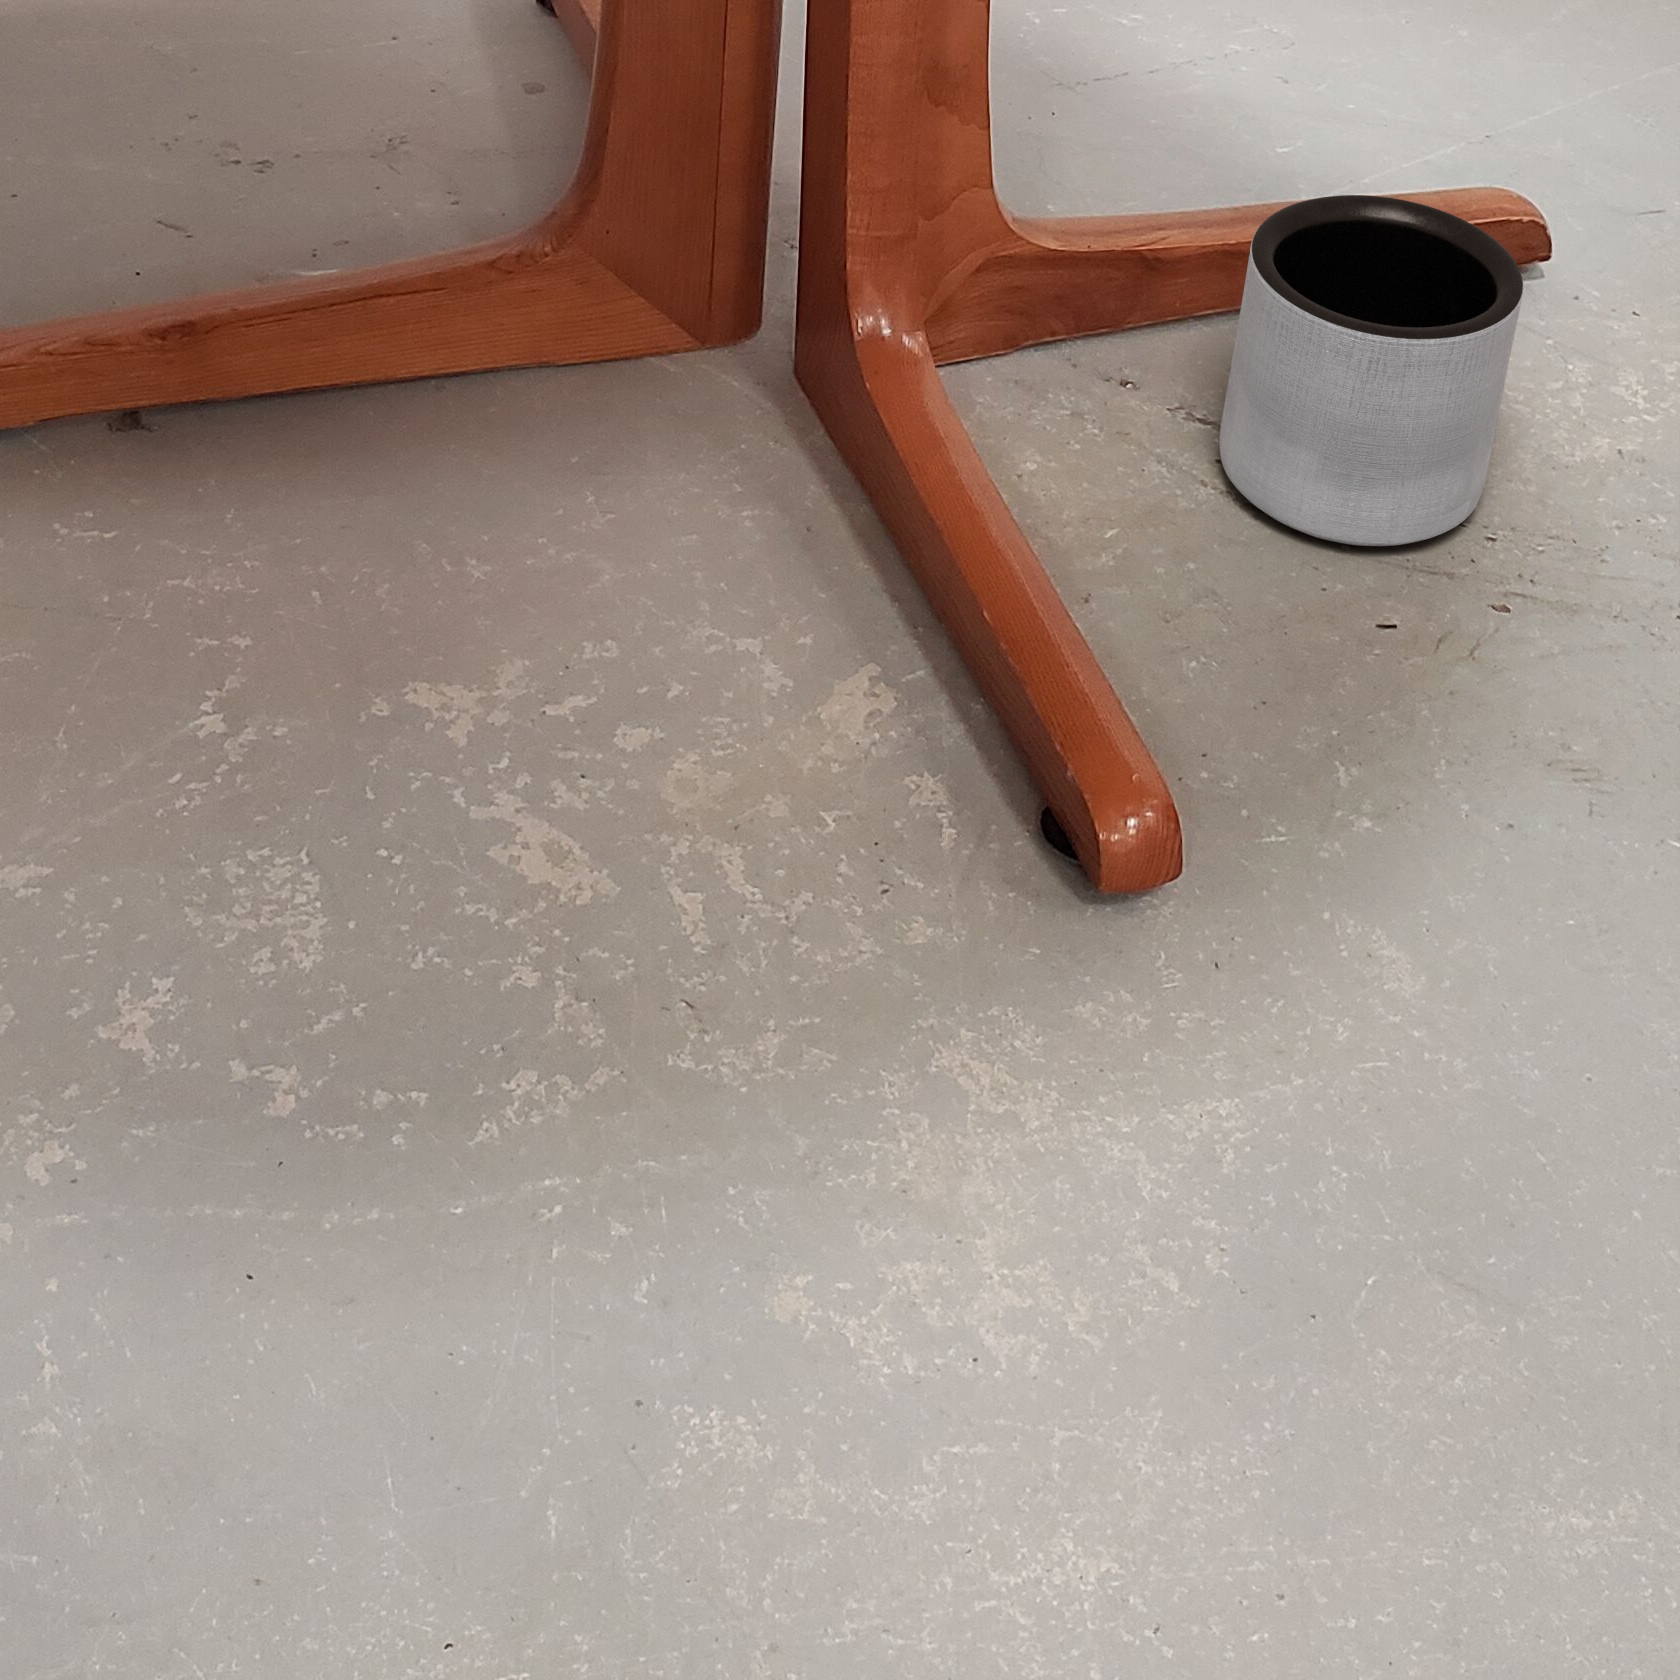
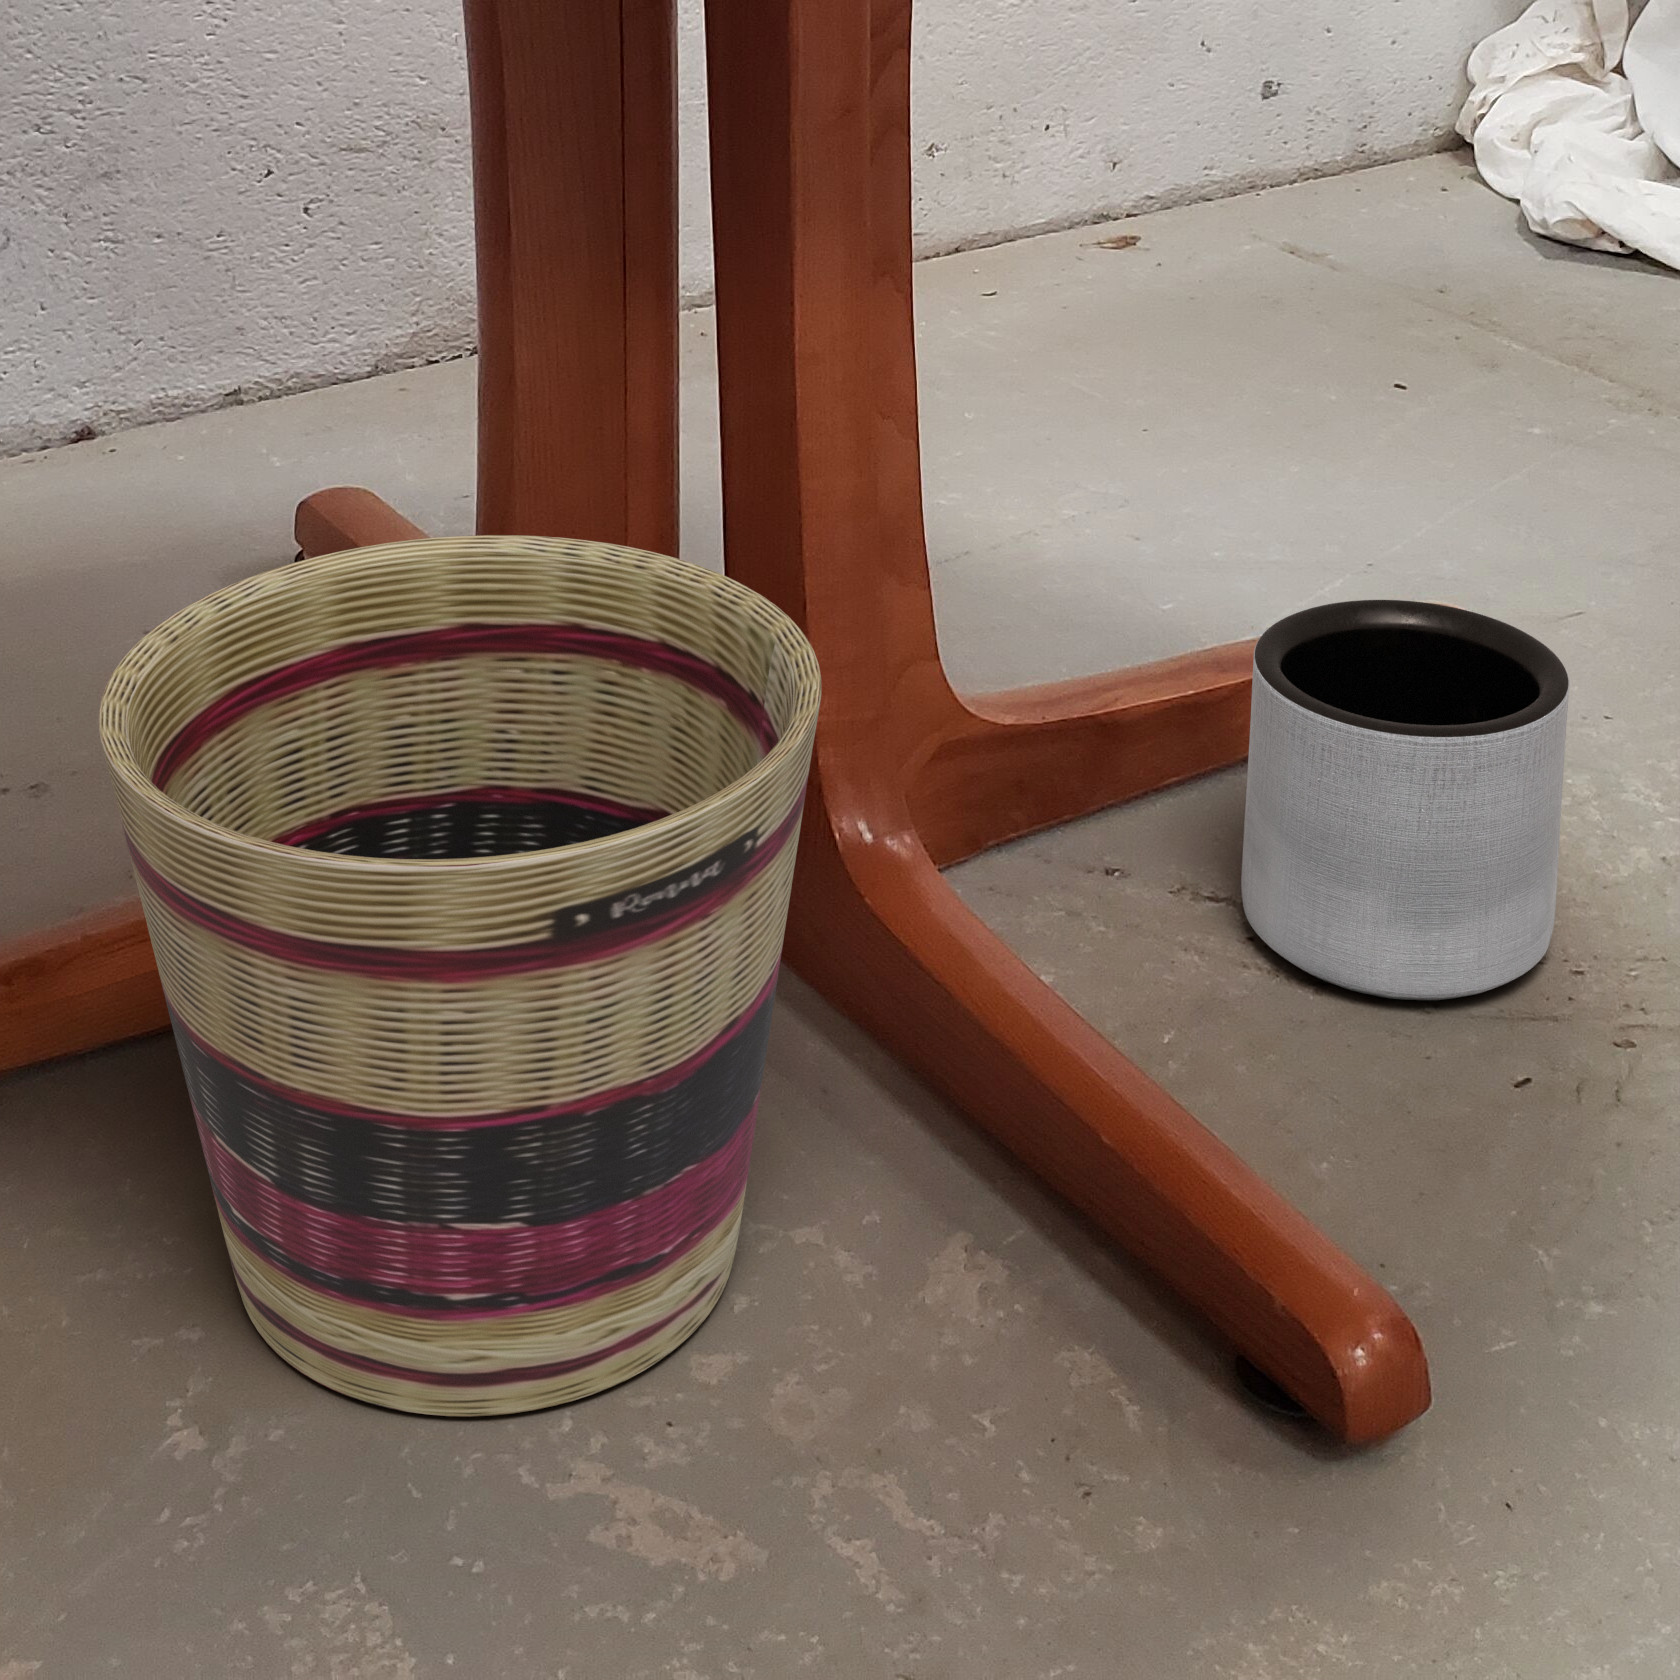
basket: none [184,43,787,747] -> present [99,535,821,1416]

